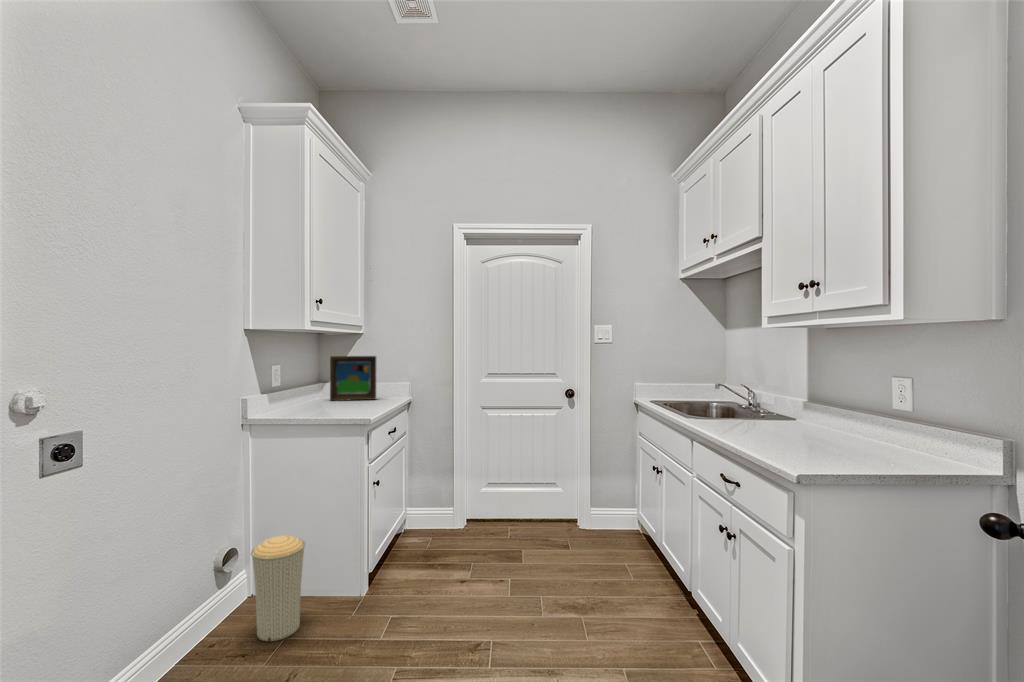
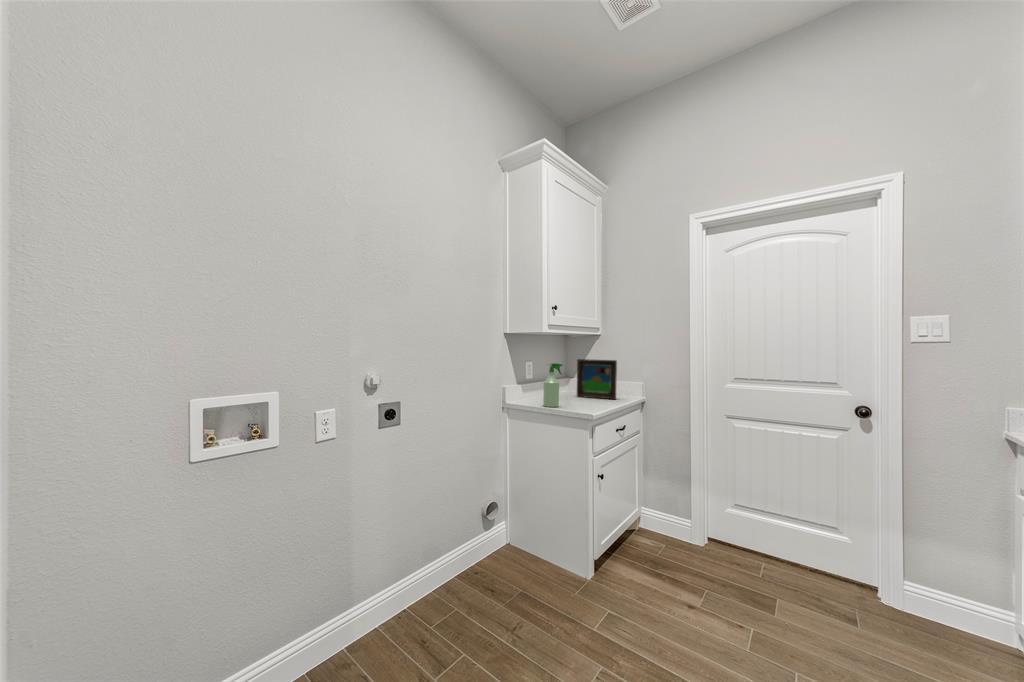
spray bottle: none [306,366,330,417] -> present [543,363,562,407]
trash can: present [251,535,305,641] -> none [490,503,532,594]

